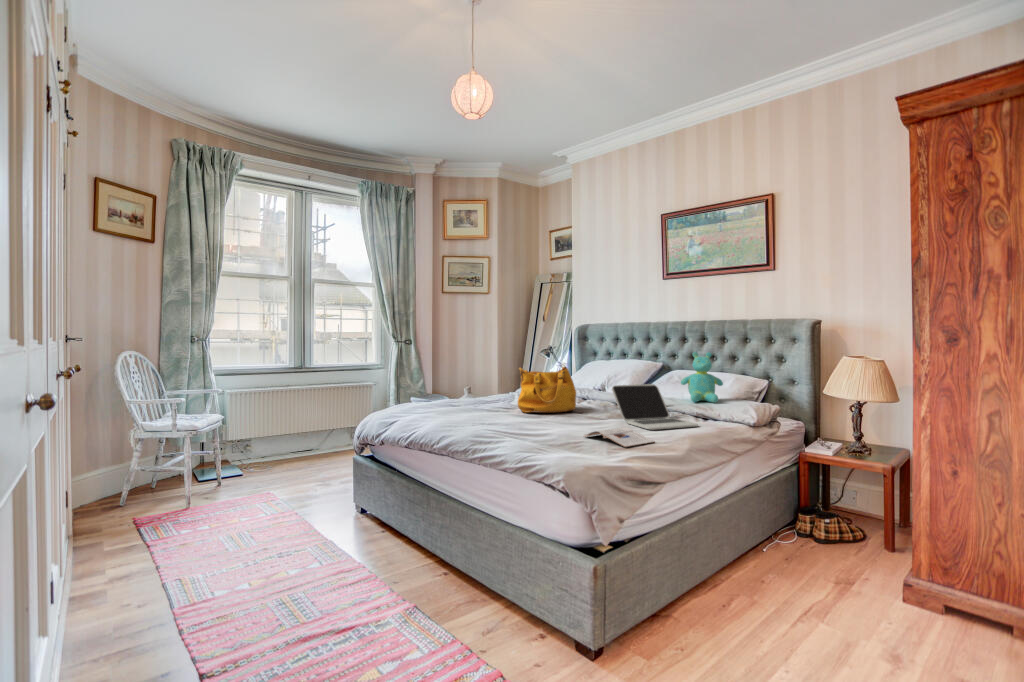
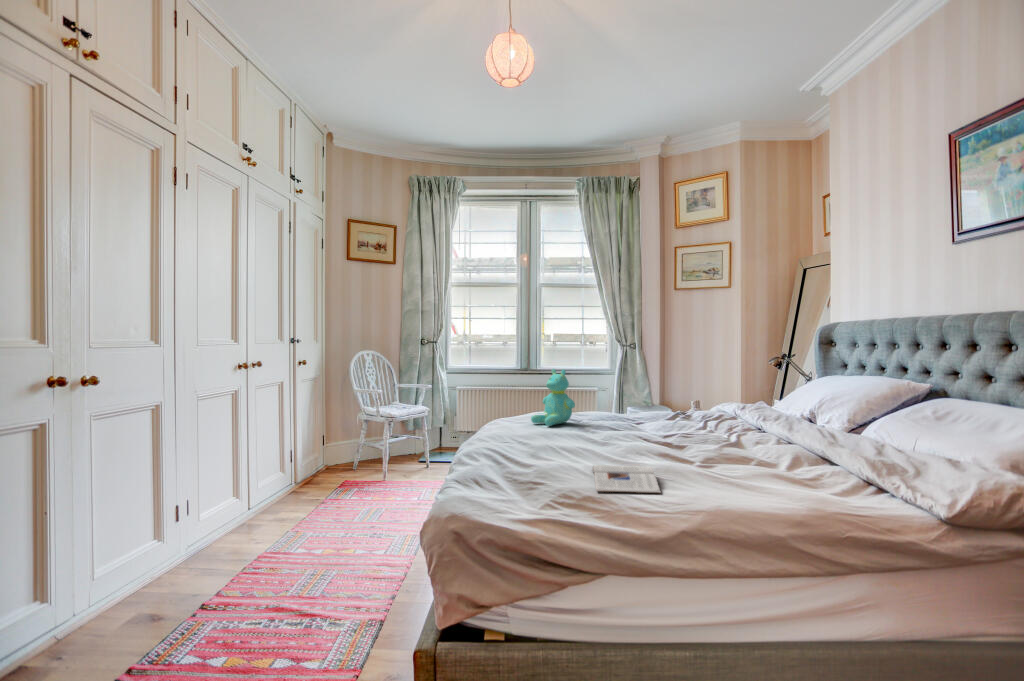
teddy bear: present [681,352,723,403] -> present [531,369,575,426]
handbag: present [518,364,576,413] -> none [613,376,696,441]
laptop: present [612,384,698,430] -> none [707,409,813,485]

